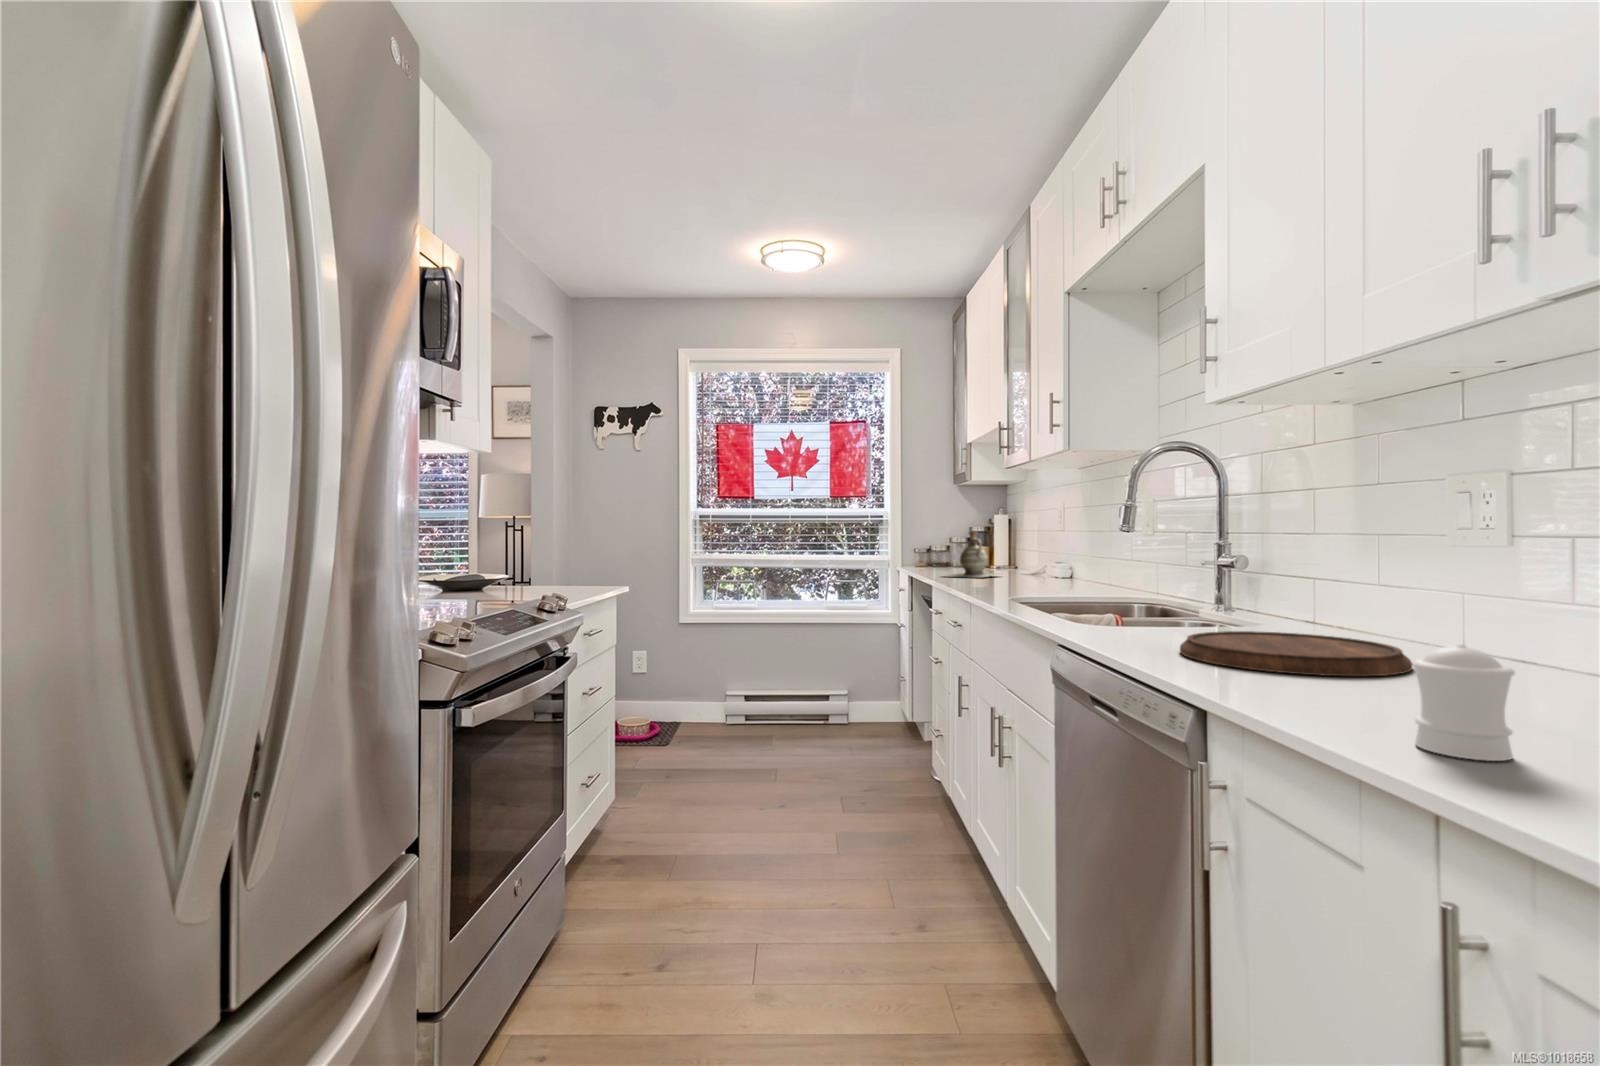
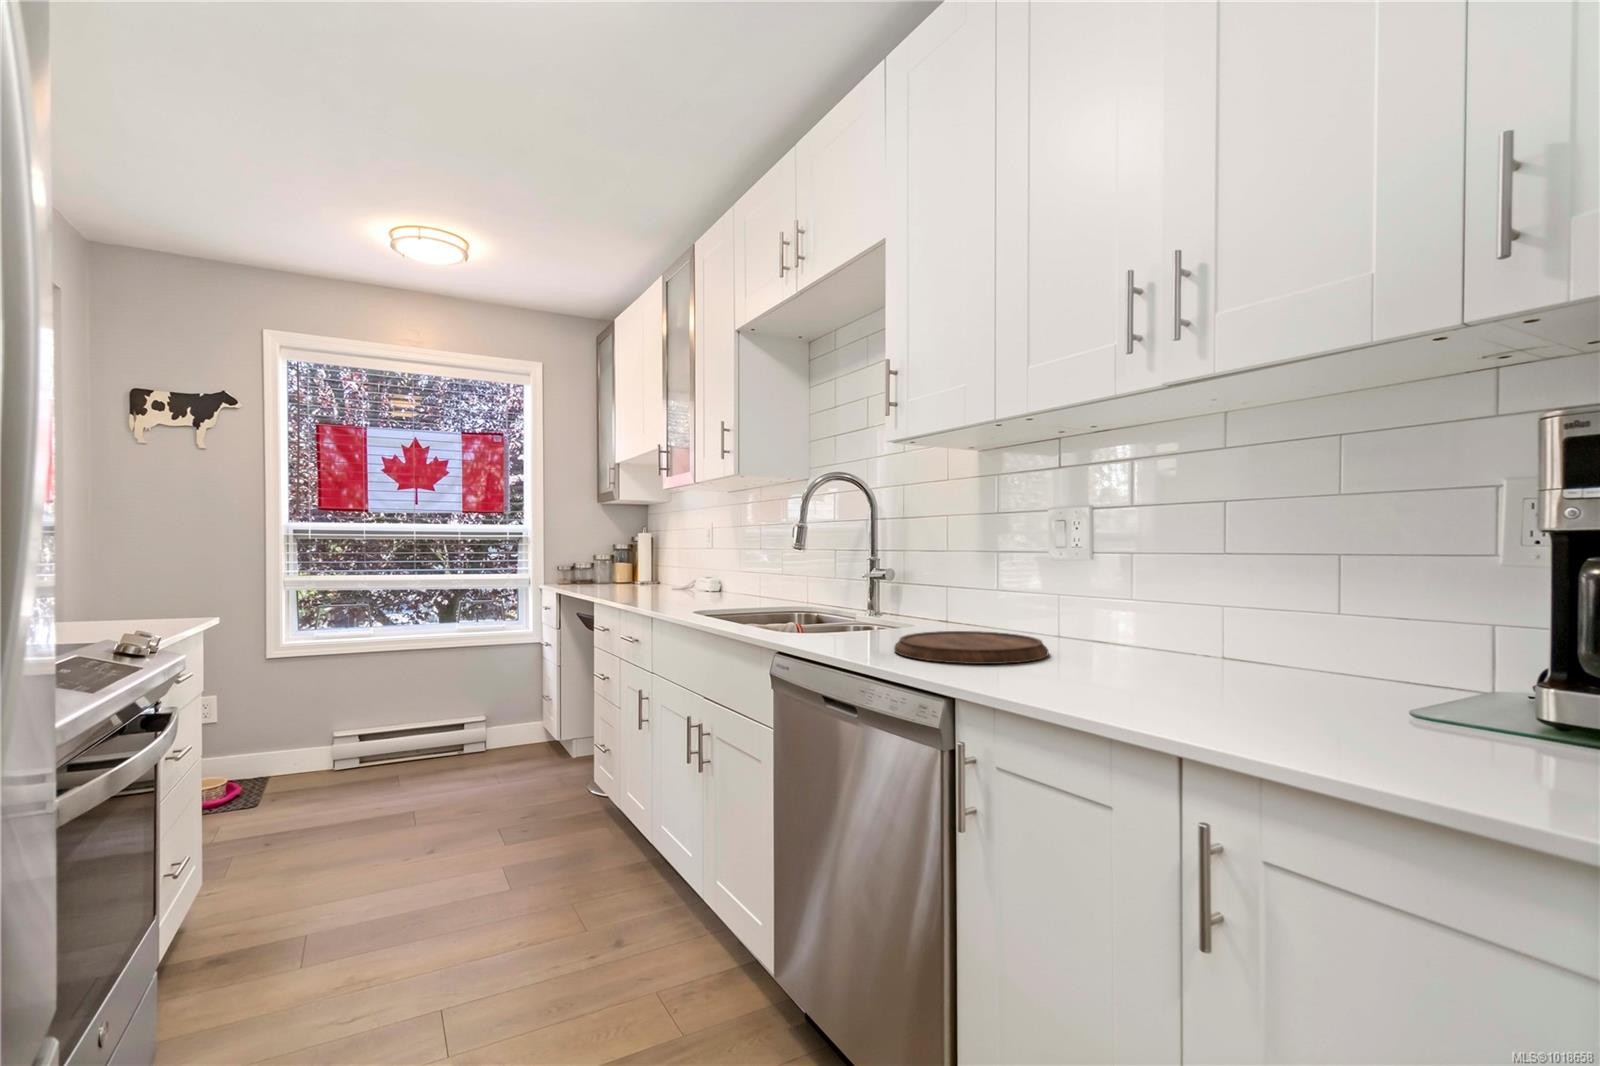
ceramic jug: present [946,531,1002,577] -> none [593,548,657,593]
salt shaker: present [1412,644,1515,761] -> none [1125,637,1185,716]

